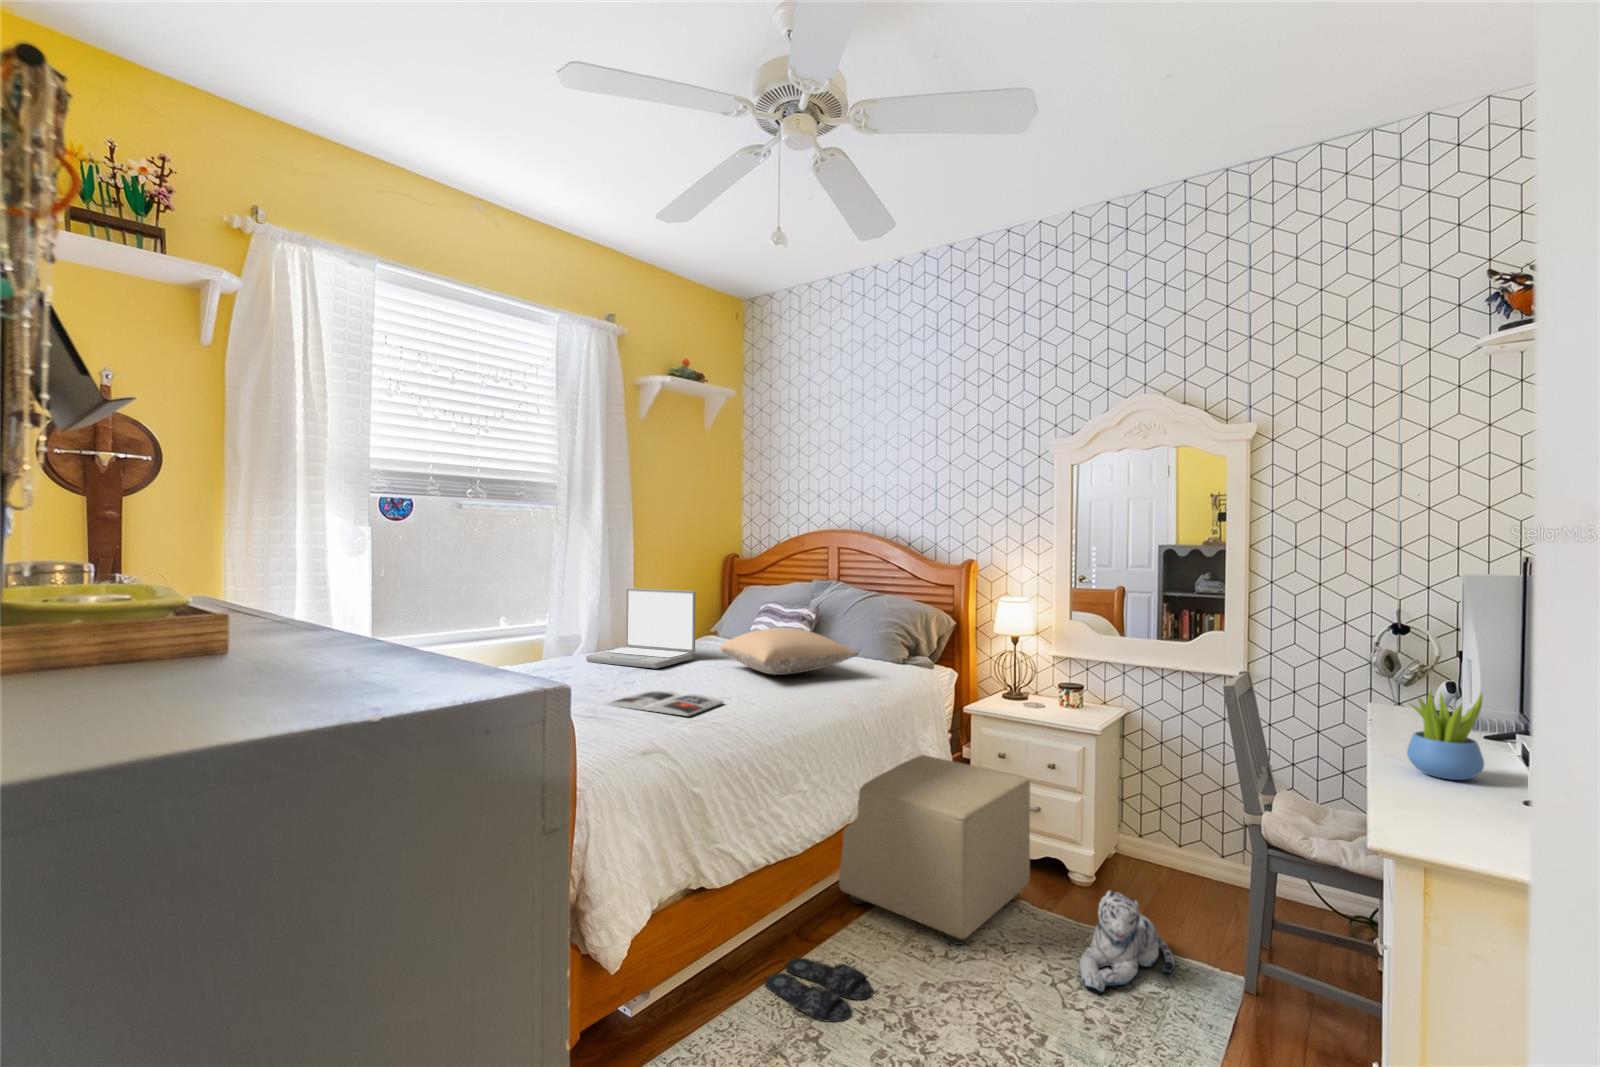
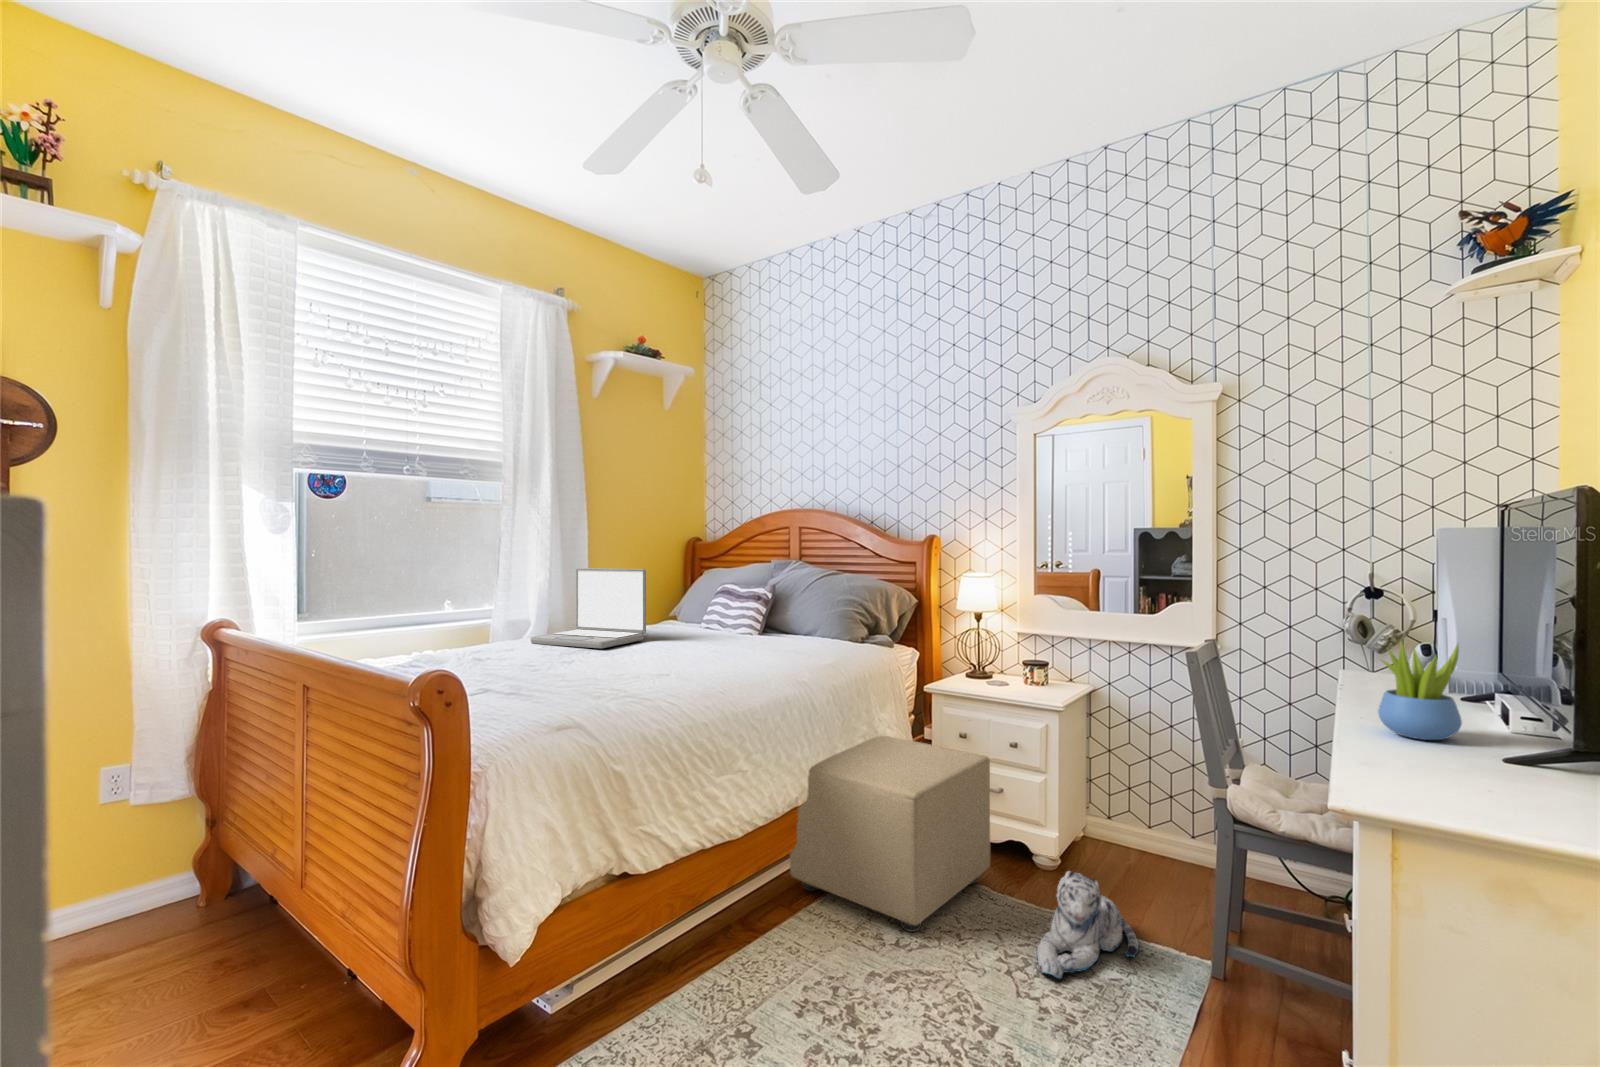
pillow: present [720,628,859,675] -> none [669,605,812,653]
magazine: present [606,691,724,716] -> none [532,668,662,692]
slippers: present [765,958,873,1022] -> none [701,948,815,1016]

